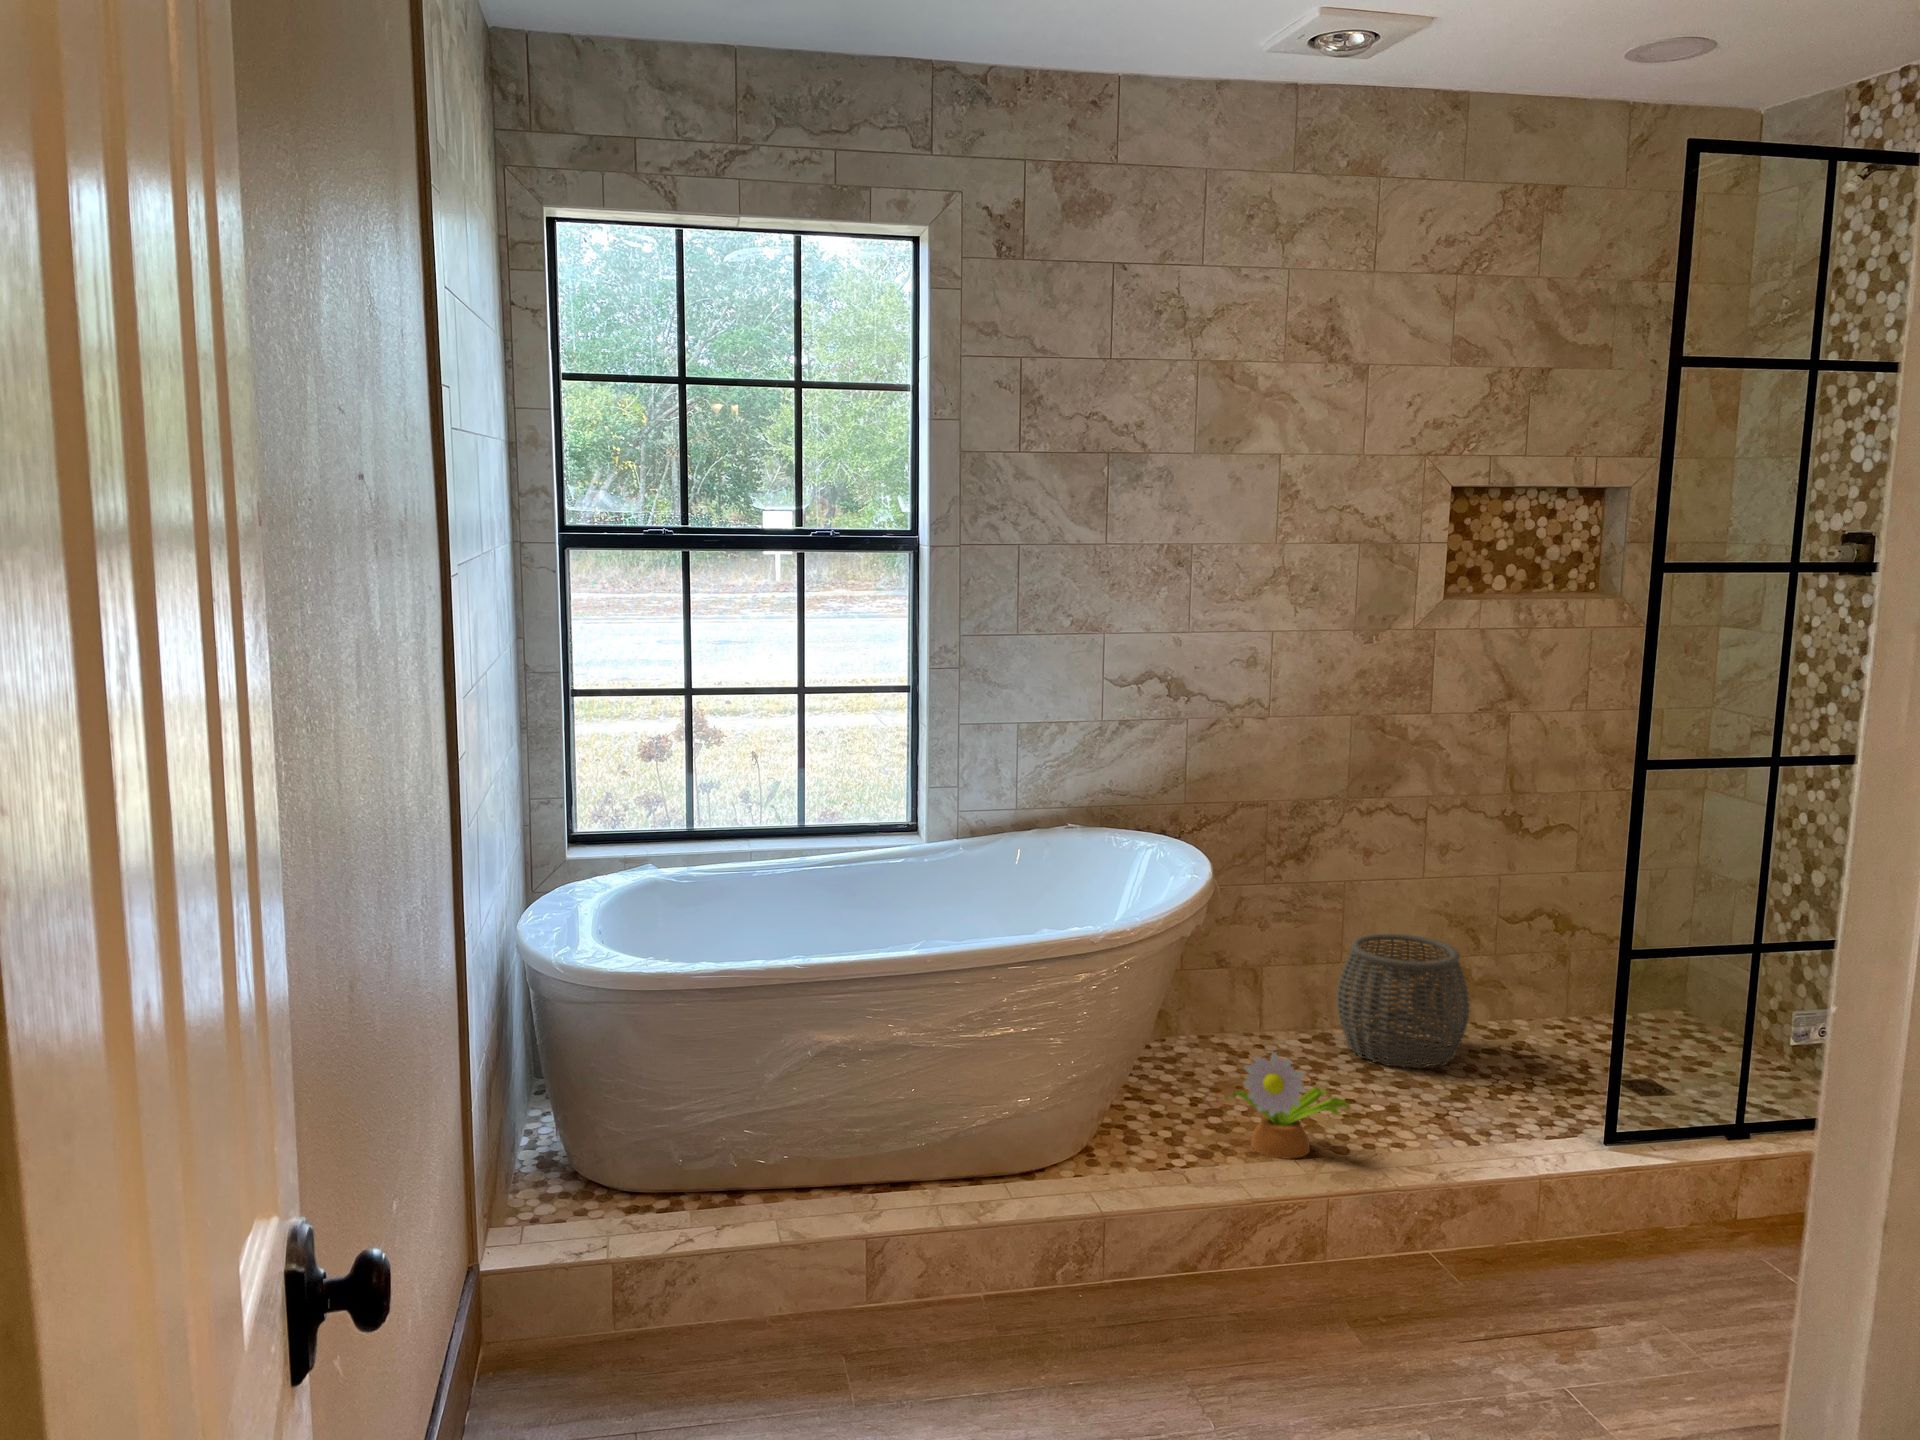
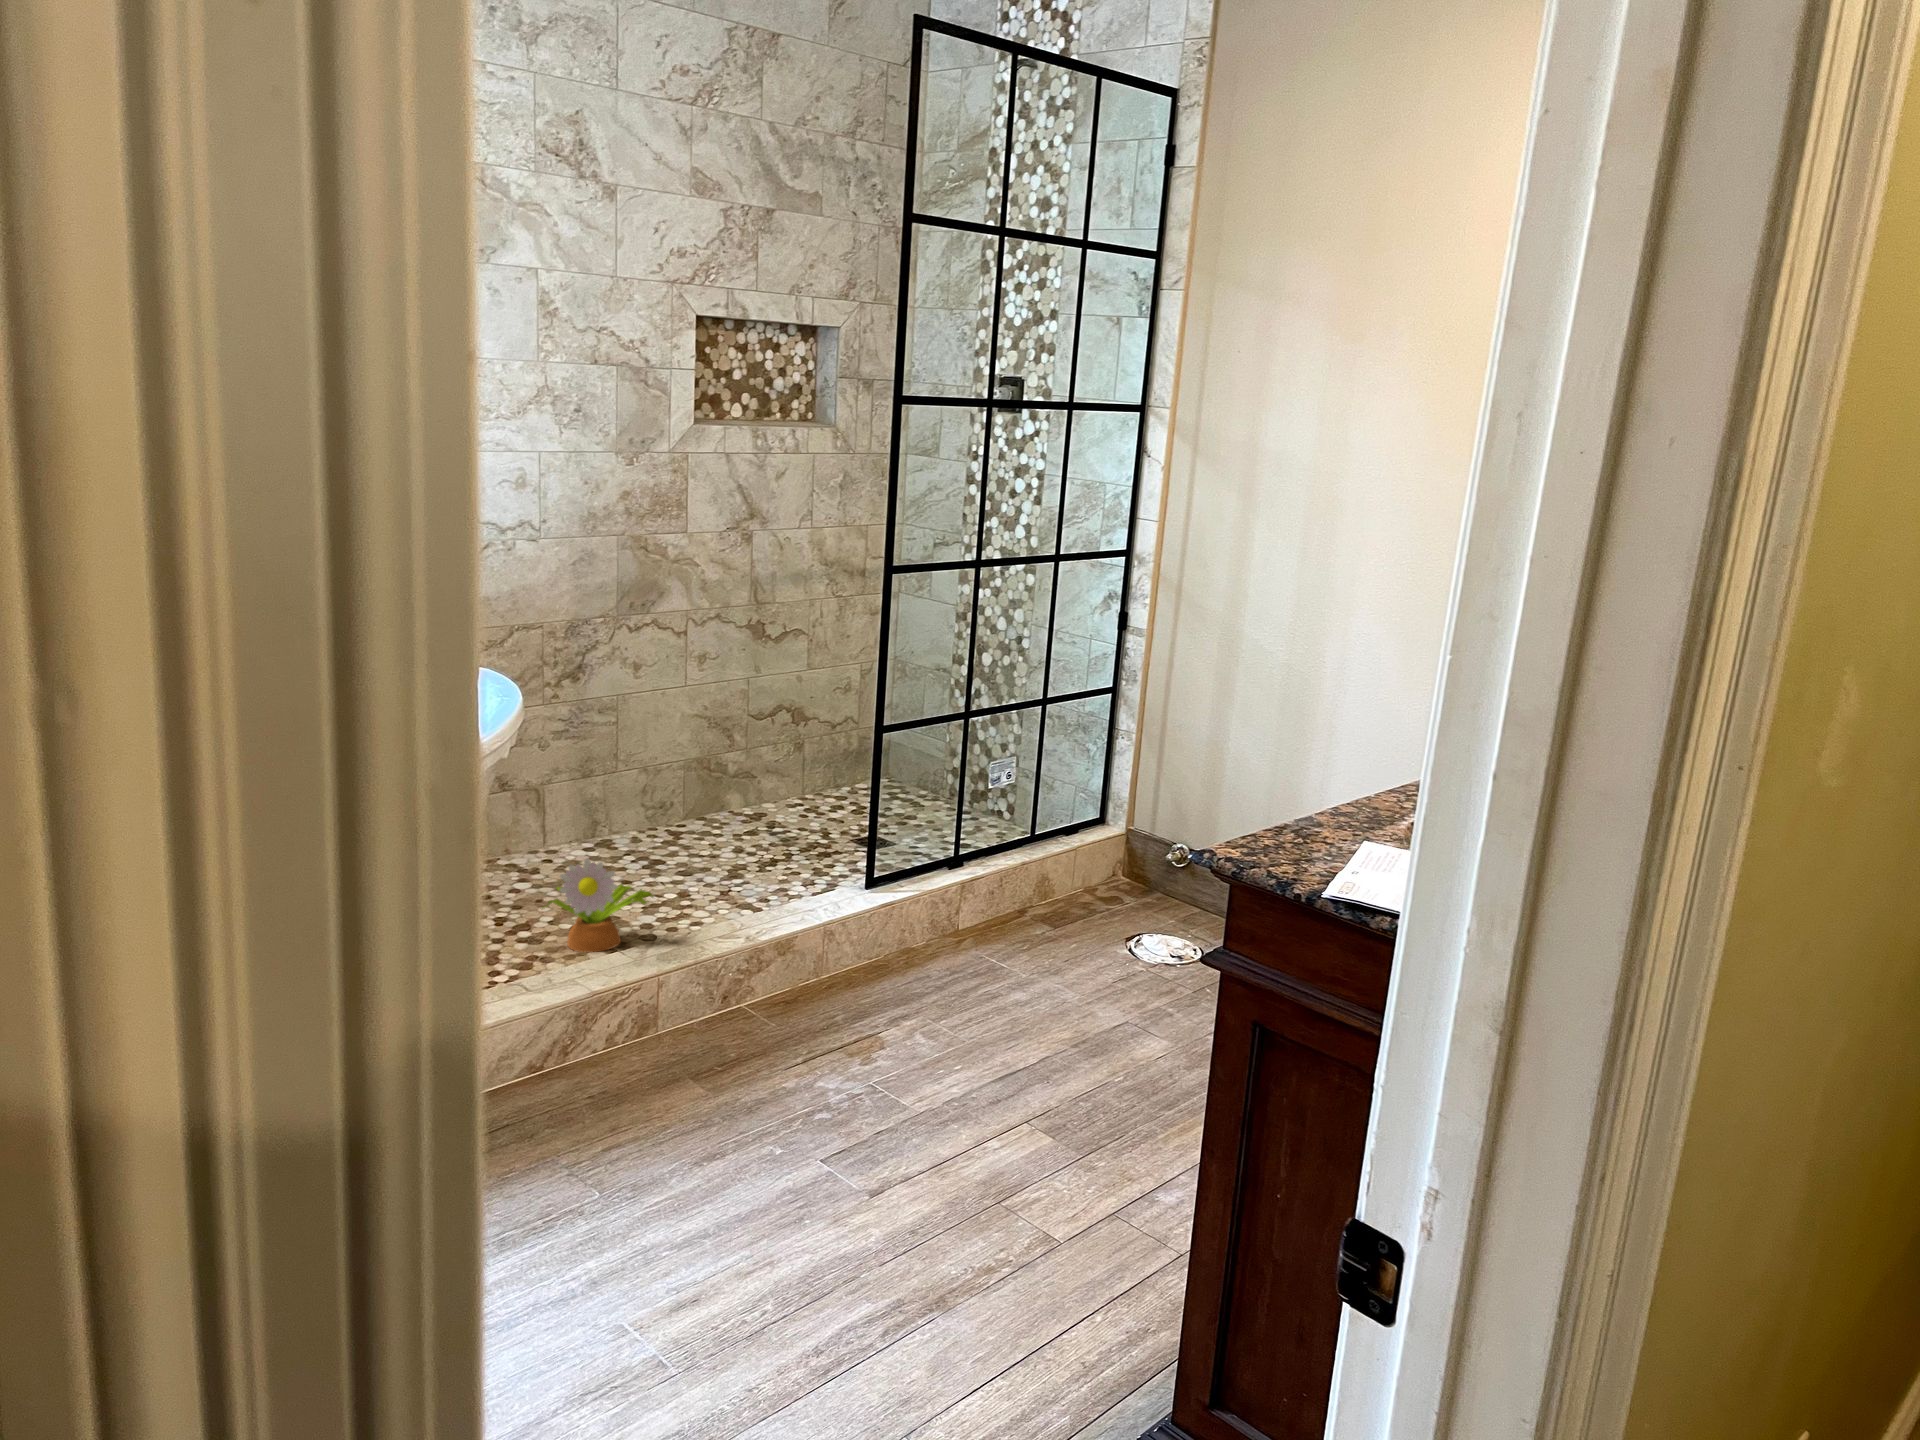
woven basket: present [1337,934,1470,1068] -> none [617,741,735,861]

